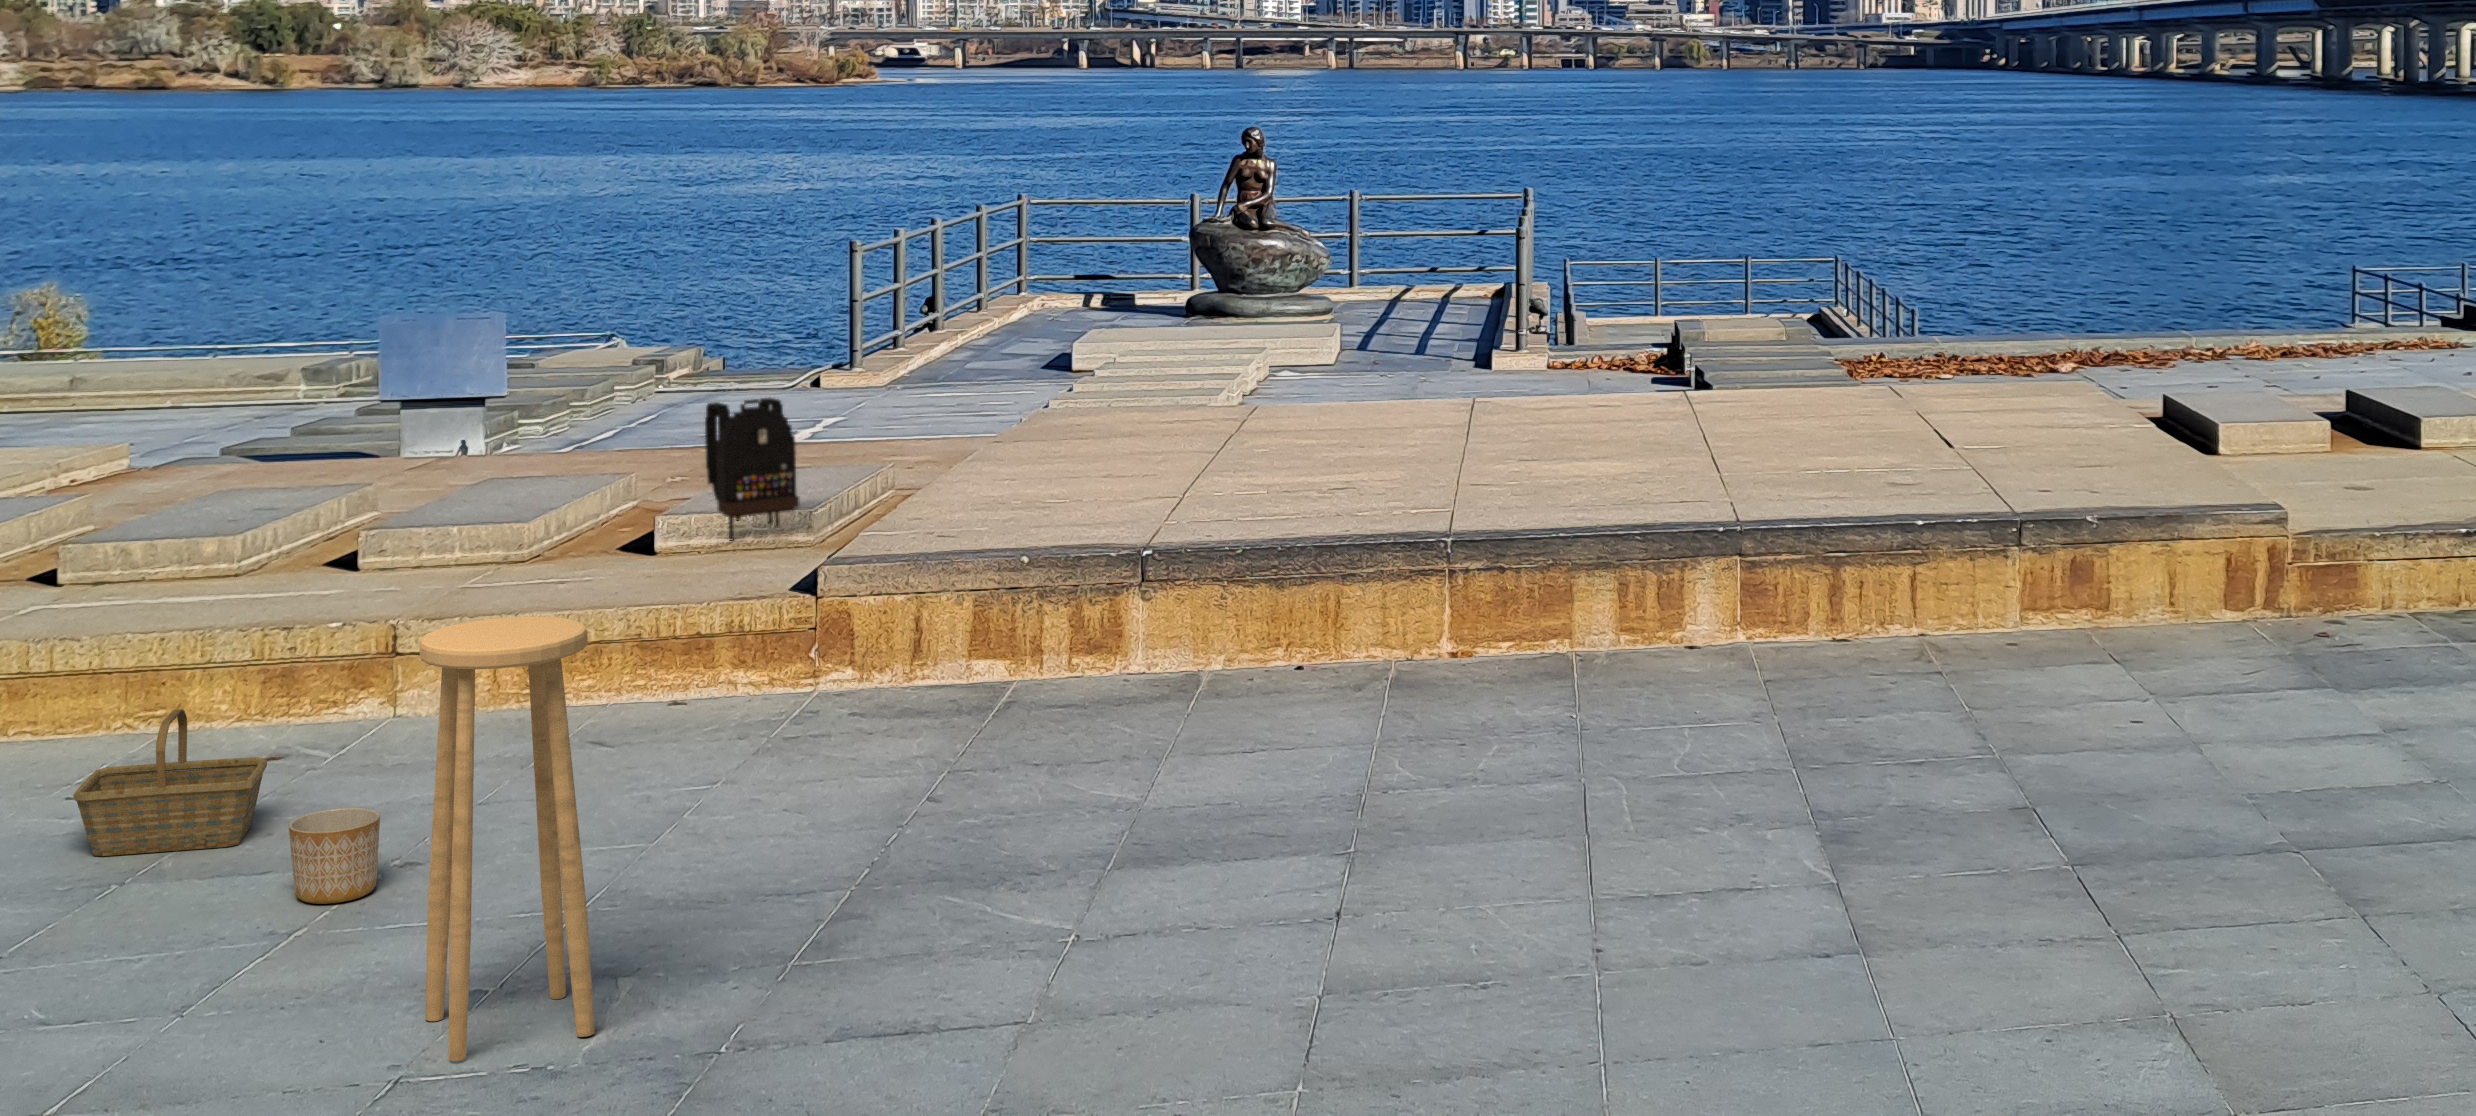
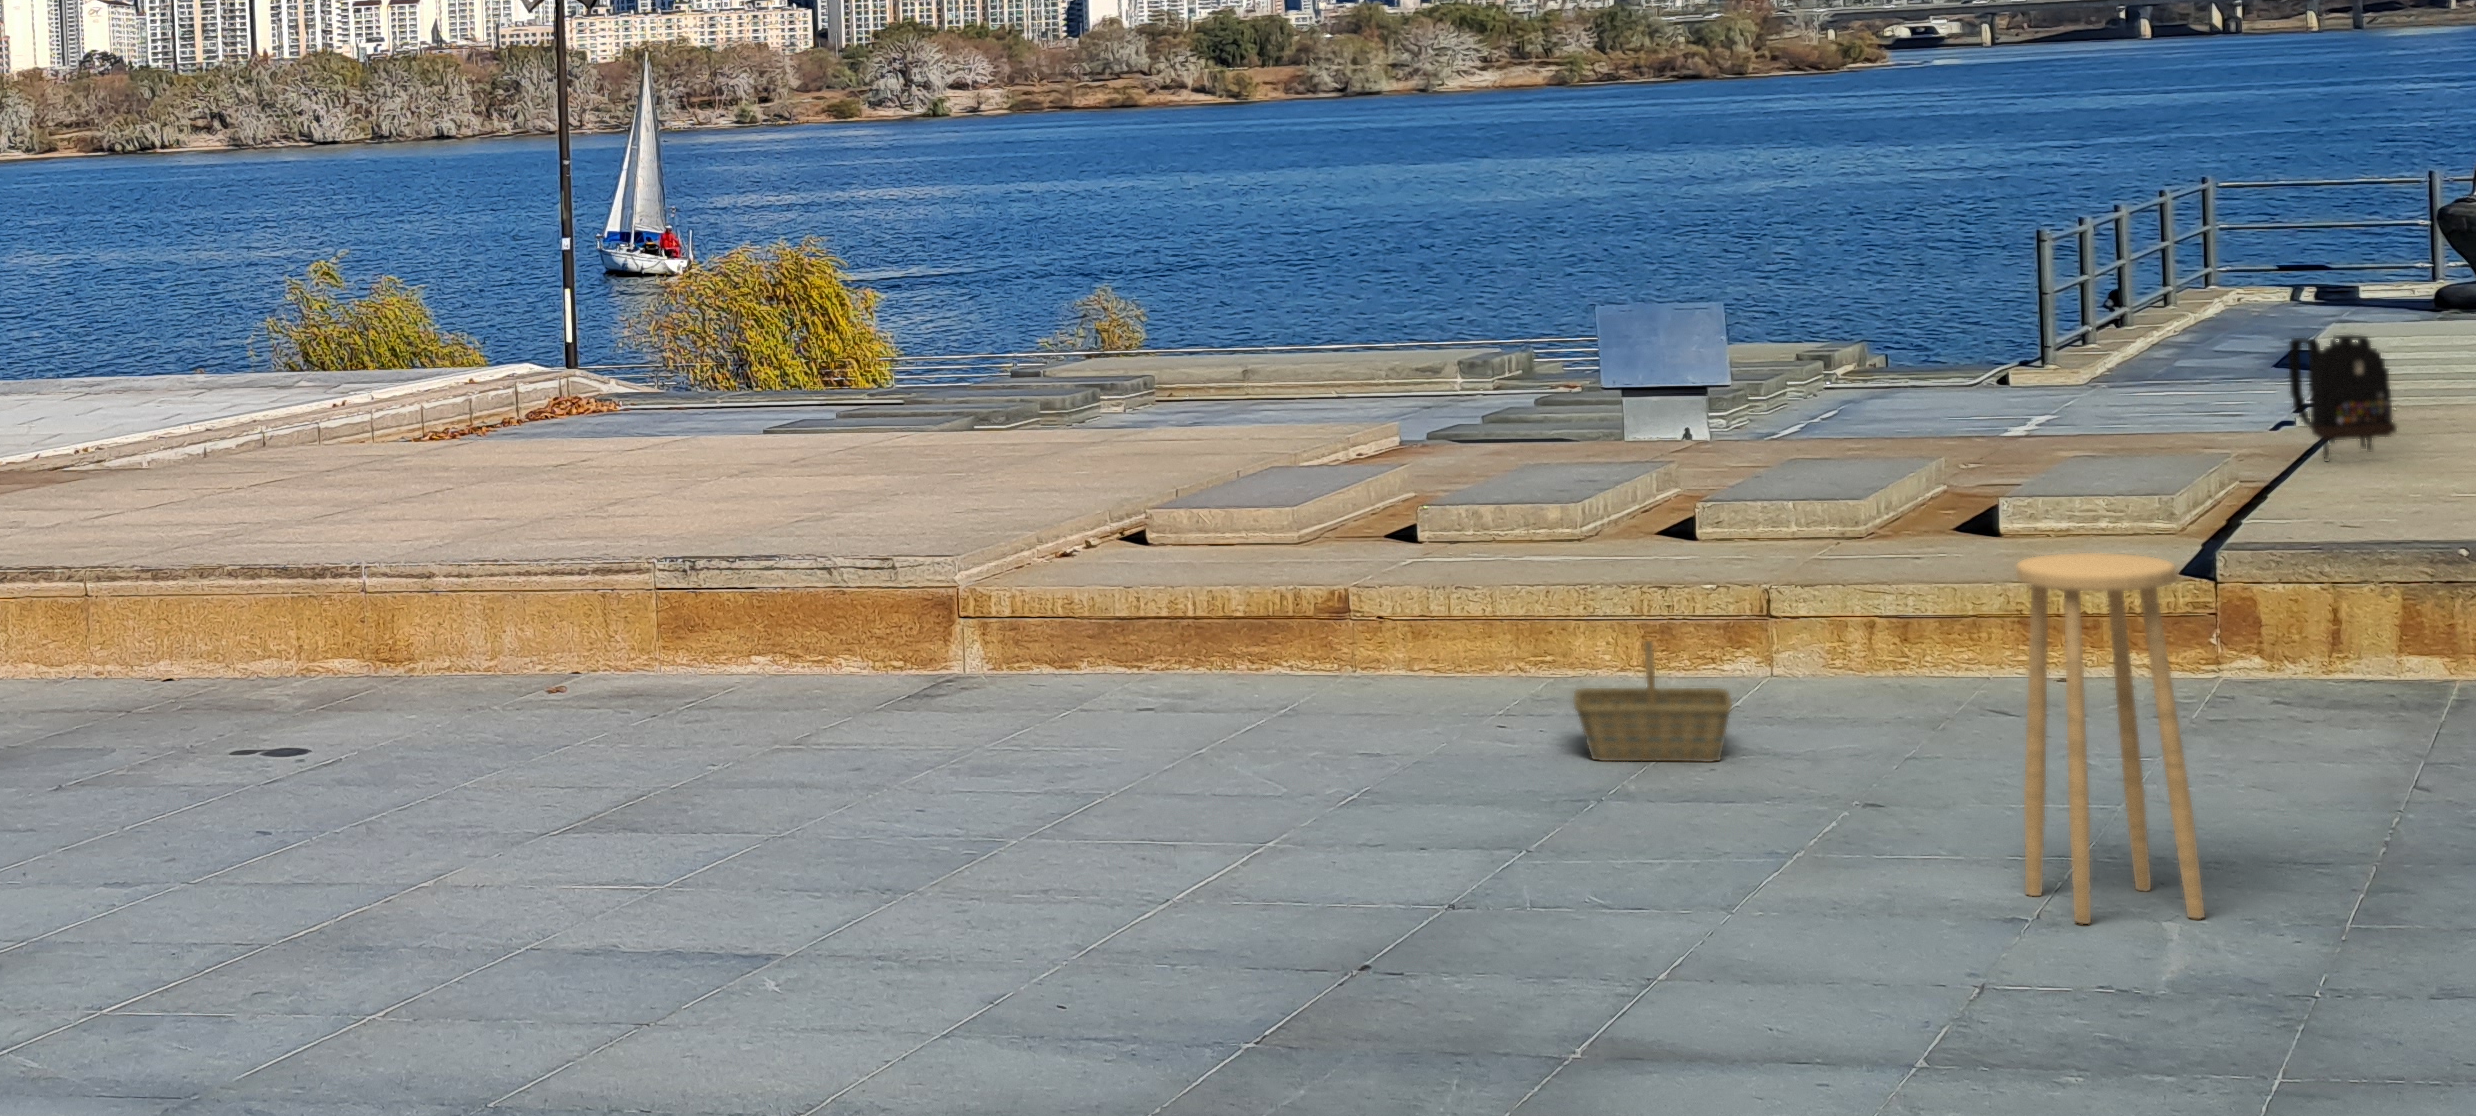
backpack: present [705,398,799,540] -> present [2288,335,2397,460]
planter: present [289,808,380,904] -> none [1805,729,1889,808]

